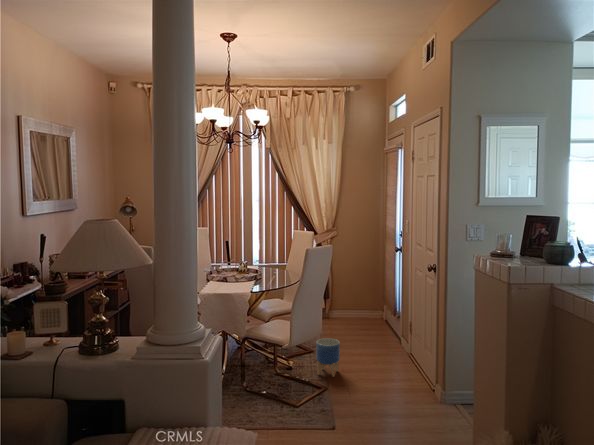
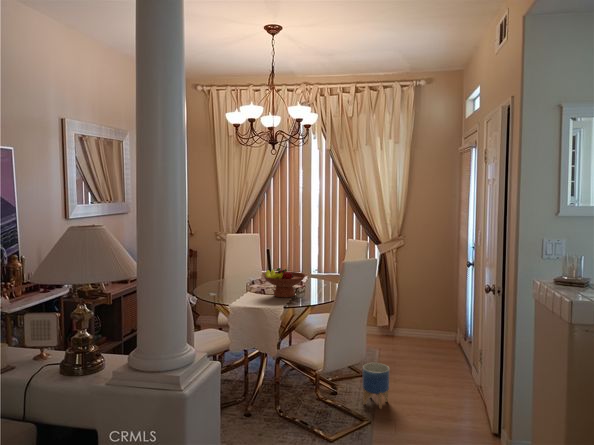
fruit bowl: none [225,257,264,284] -> present [263,268,306,298]

